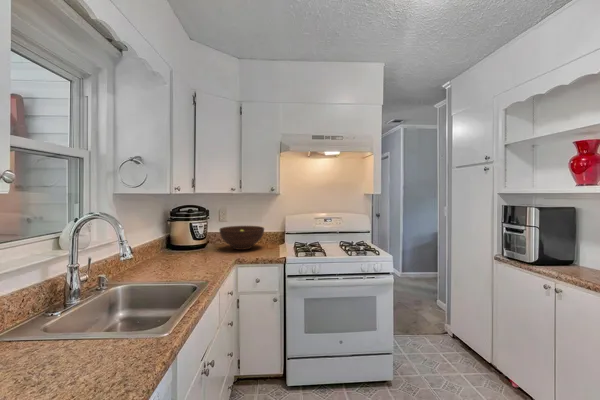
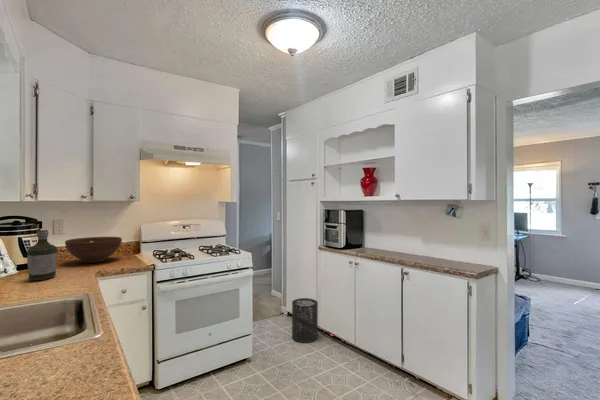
bottle: none [181,219,203,263] -> present [27,230,57,281]
trash can: none [451,319,490,381] -> present [292,298,318,343]

